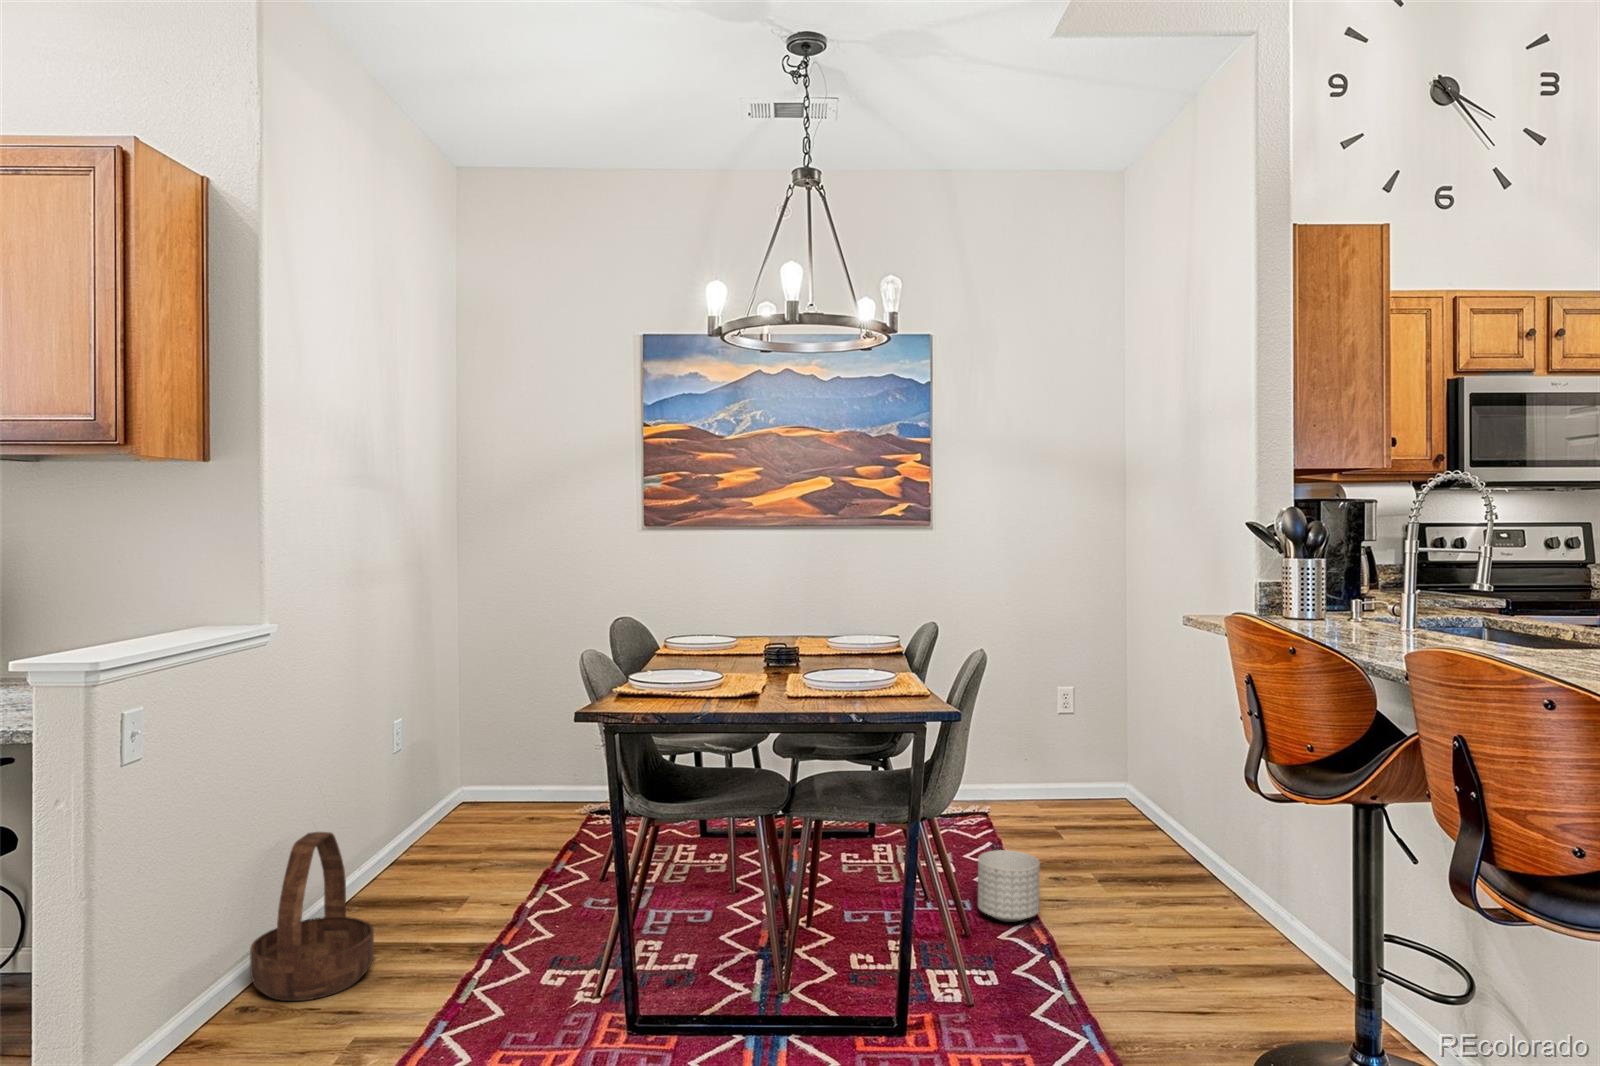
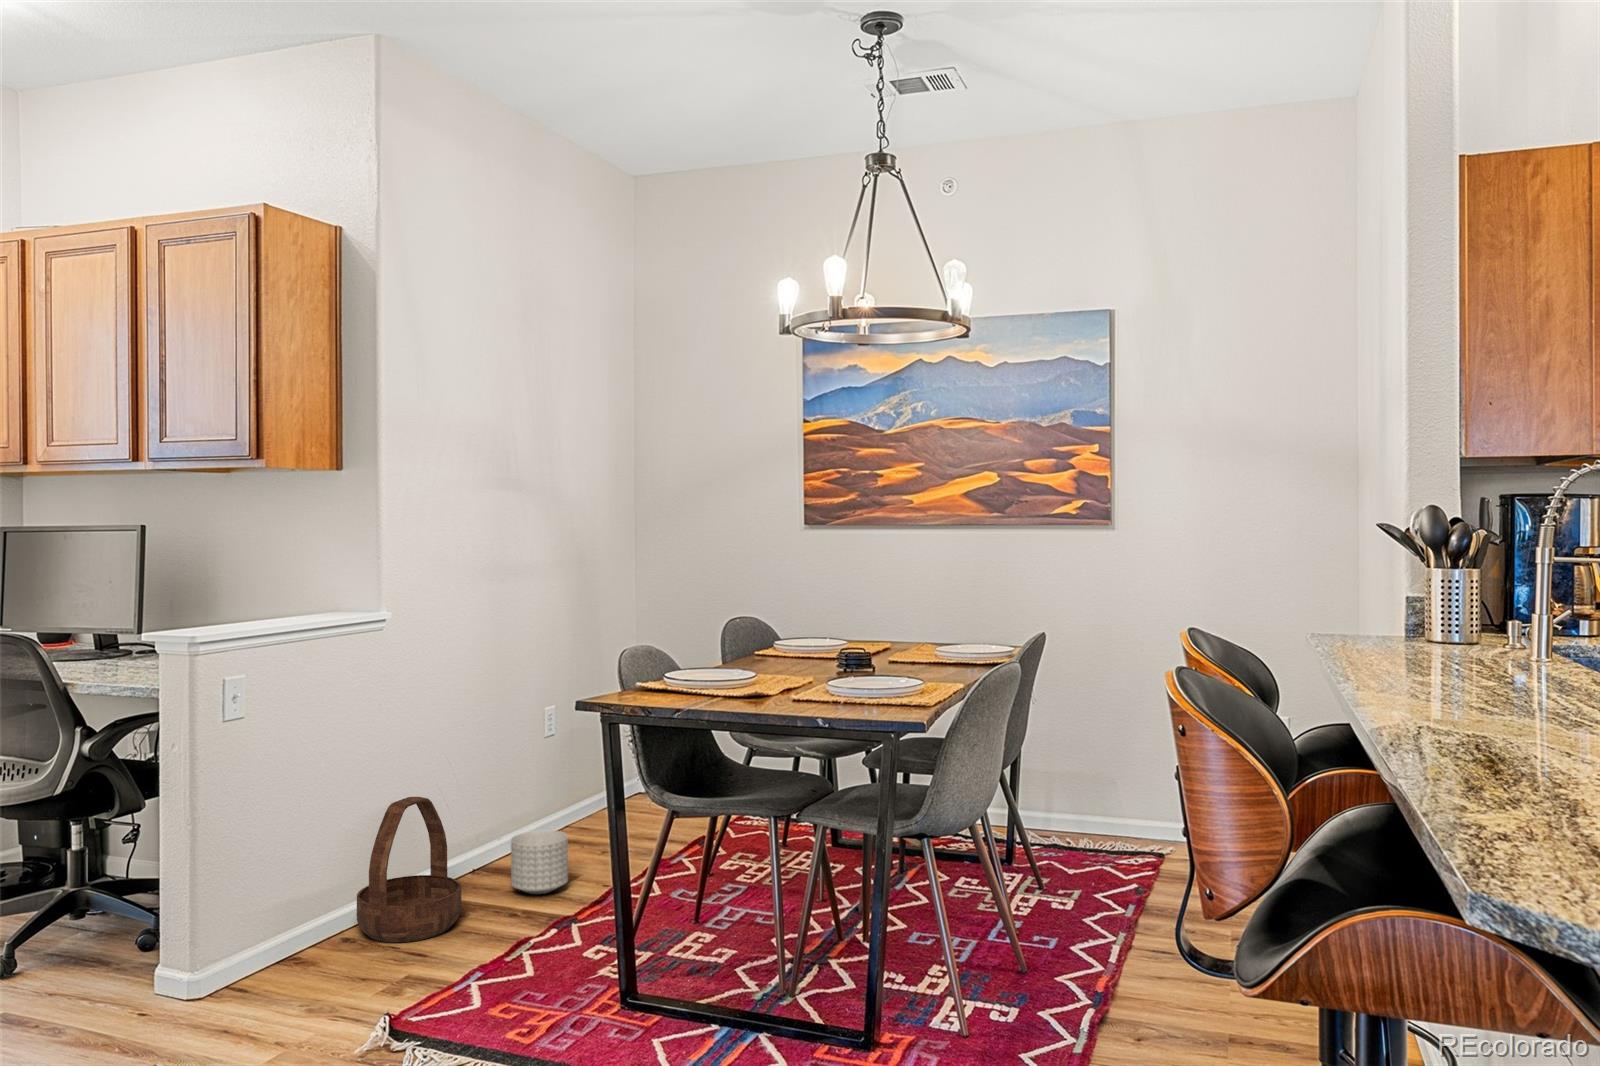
planter: present [978,850,1040,922] -> present [511,830,568,894]

